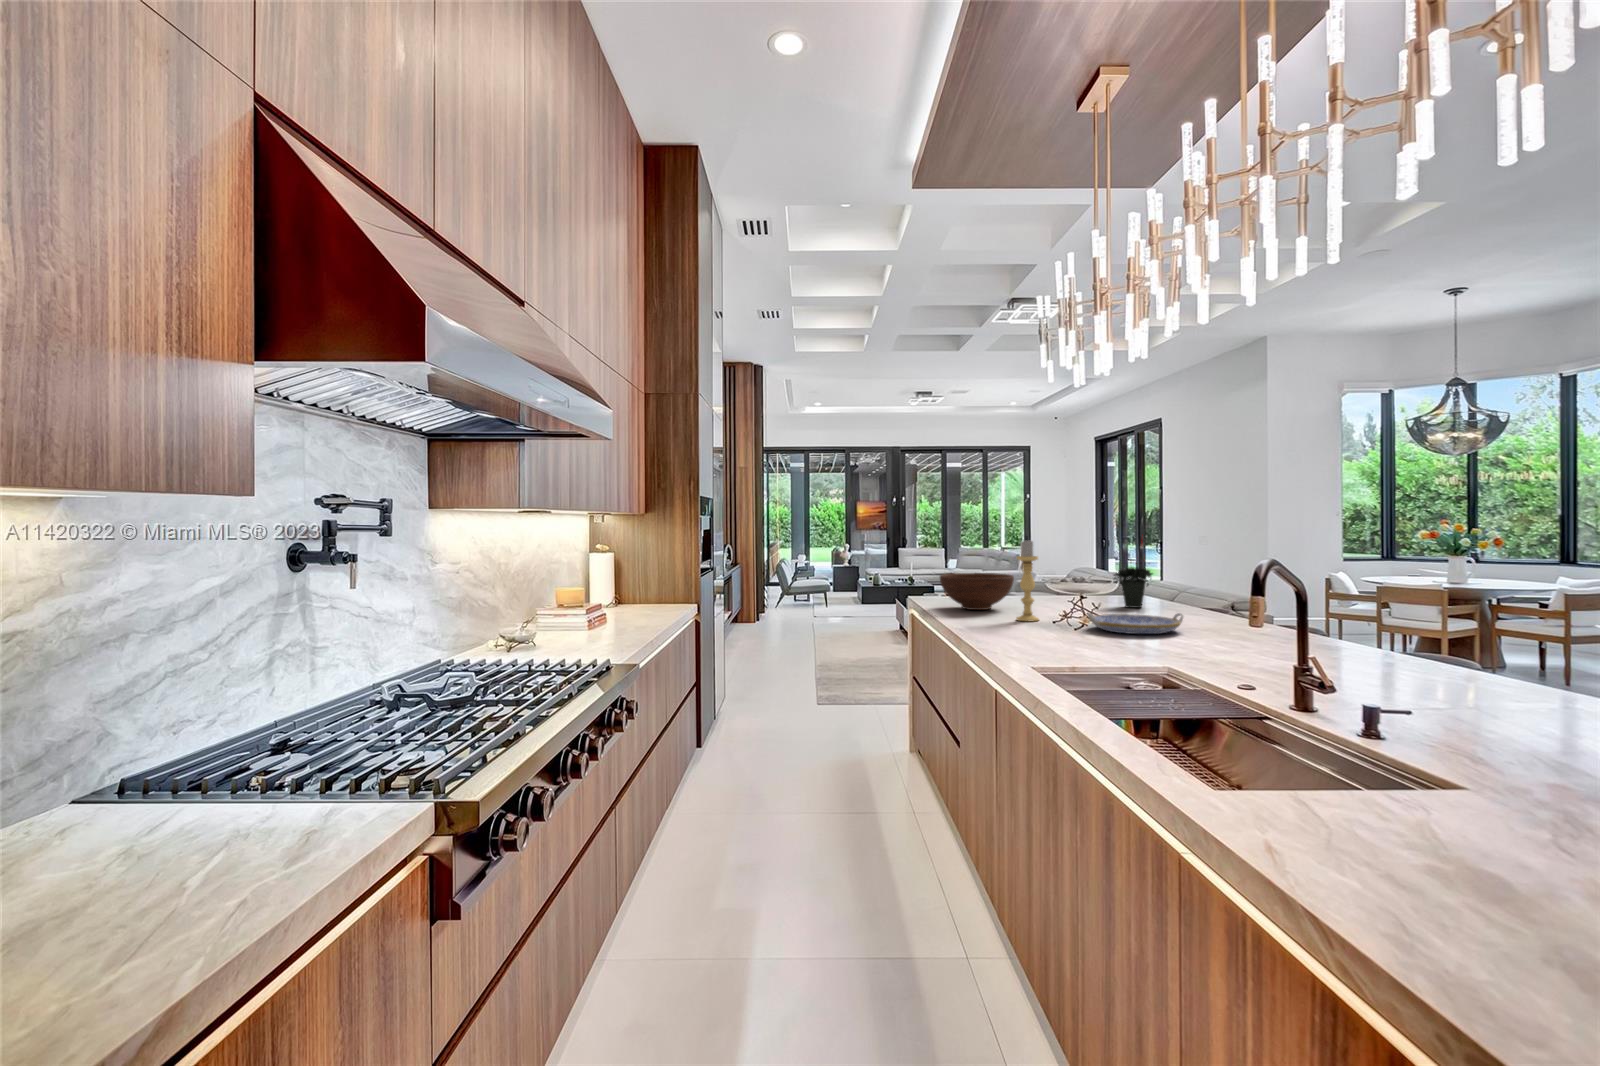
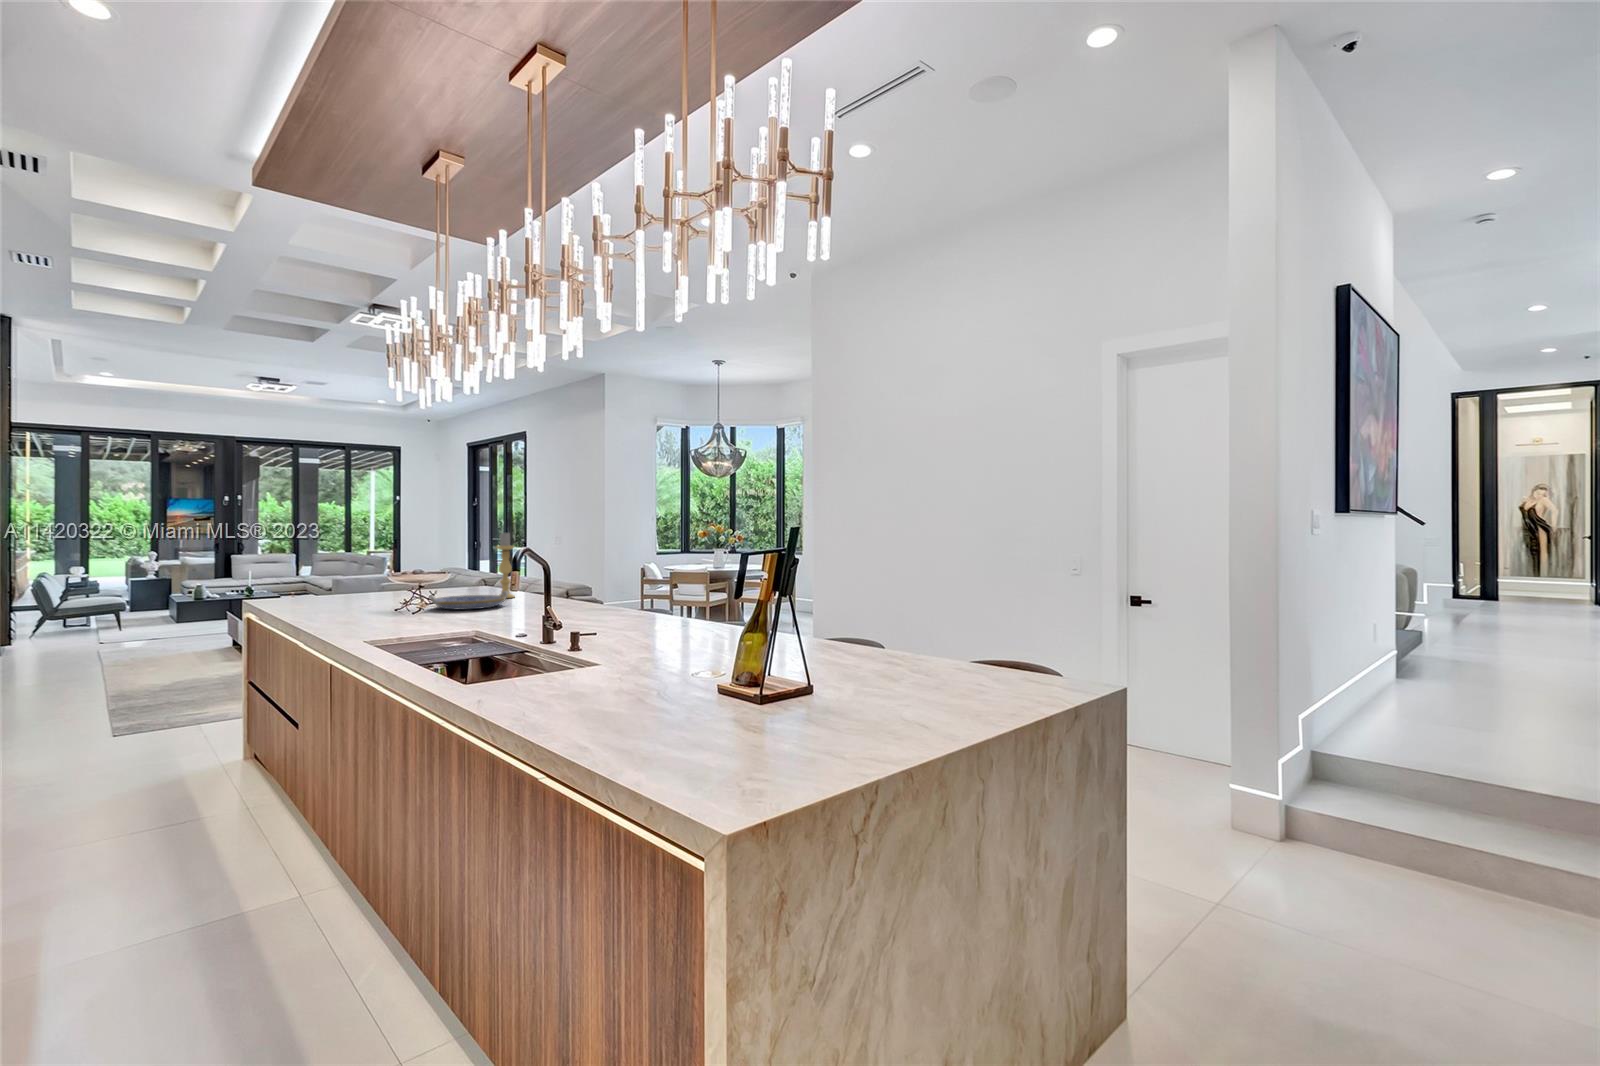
candle holder: present [1016,540,1039,621] -> present [496,533,515,598]
potted plant: present [1114,541,1153,608] -> none [459,530,493,592]
fruit bowl: present [940,573,1014,610] -> none [282,568,364,603]

